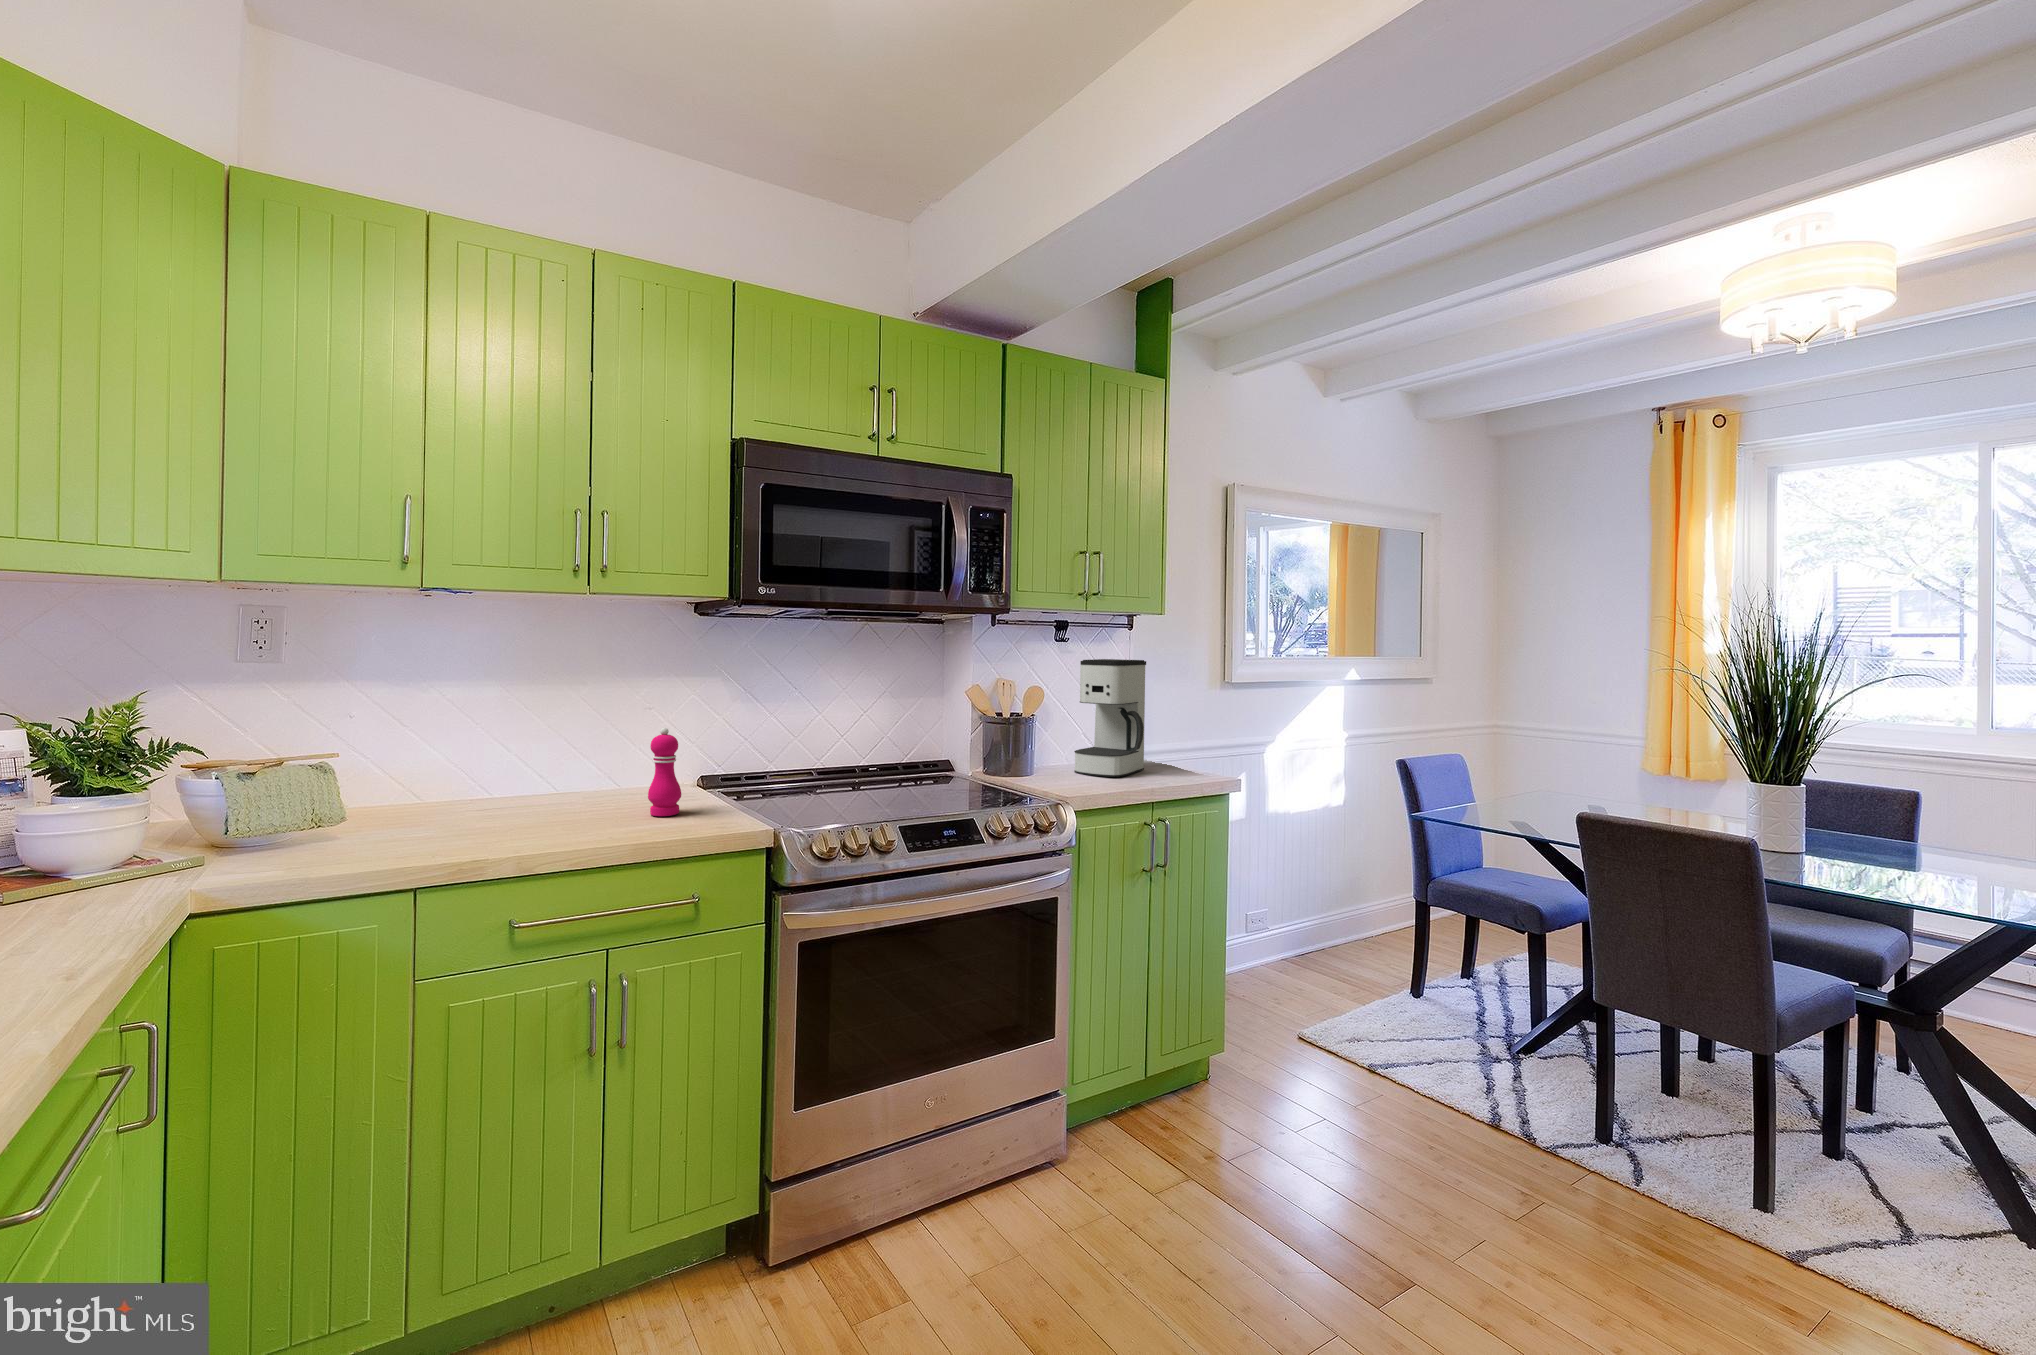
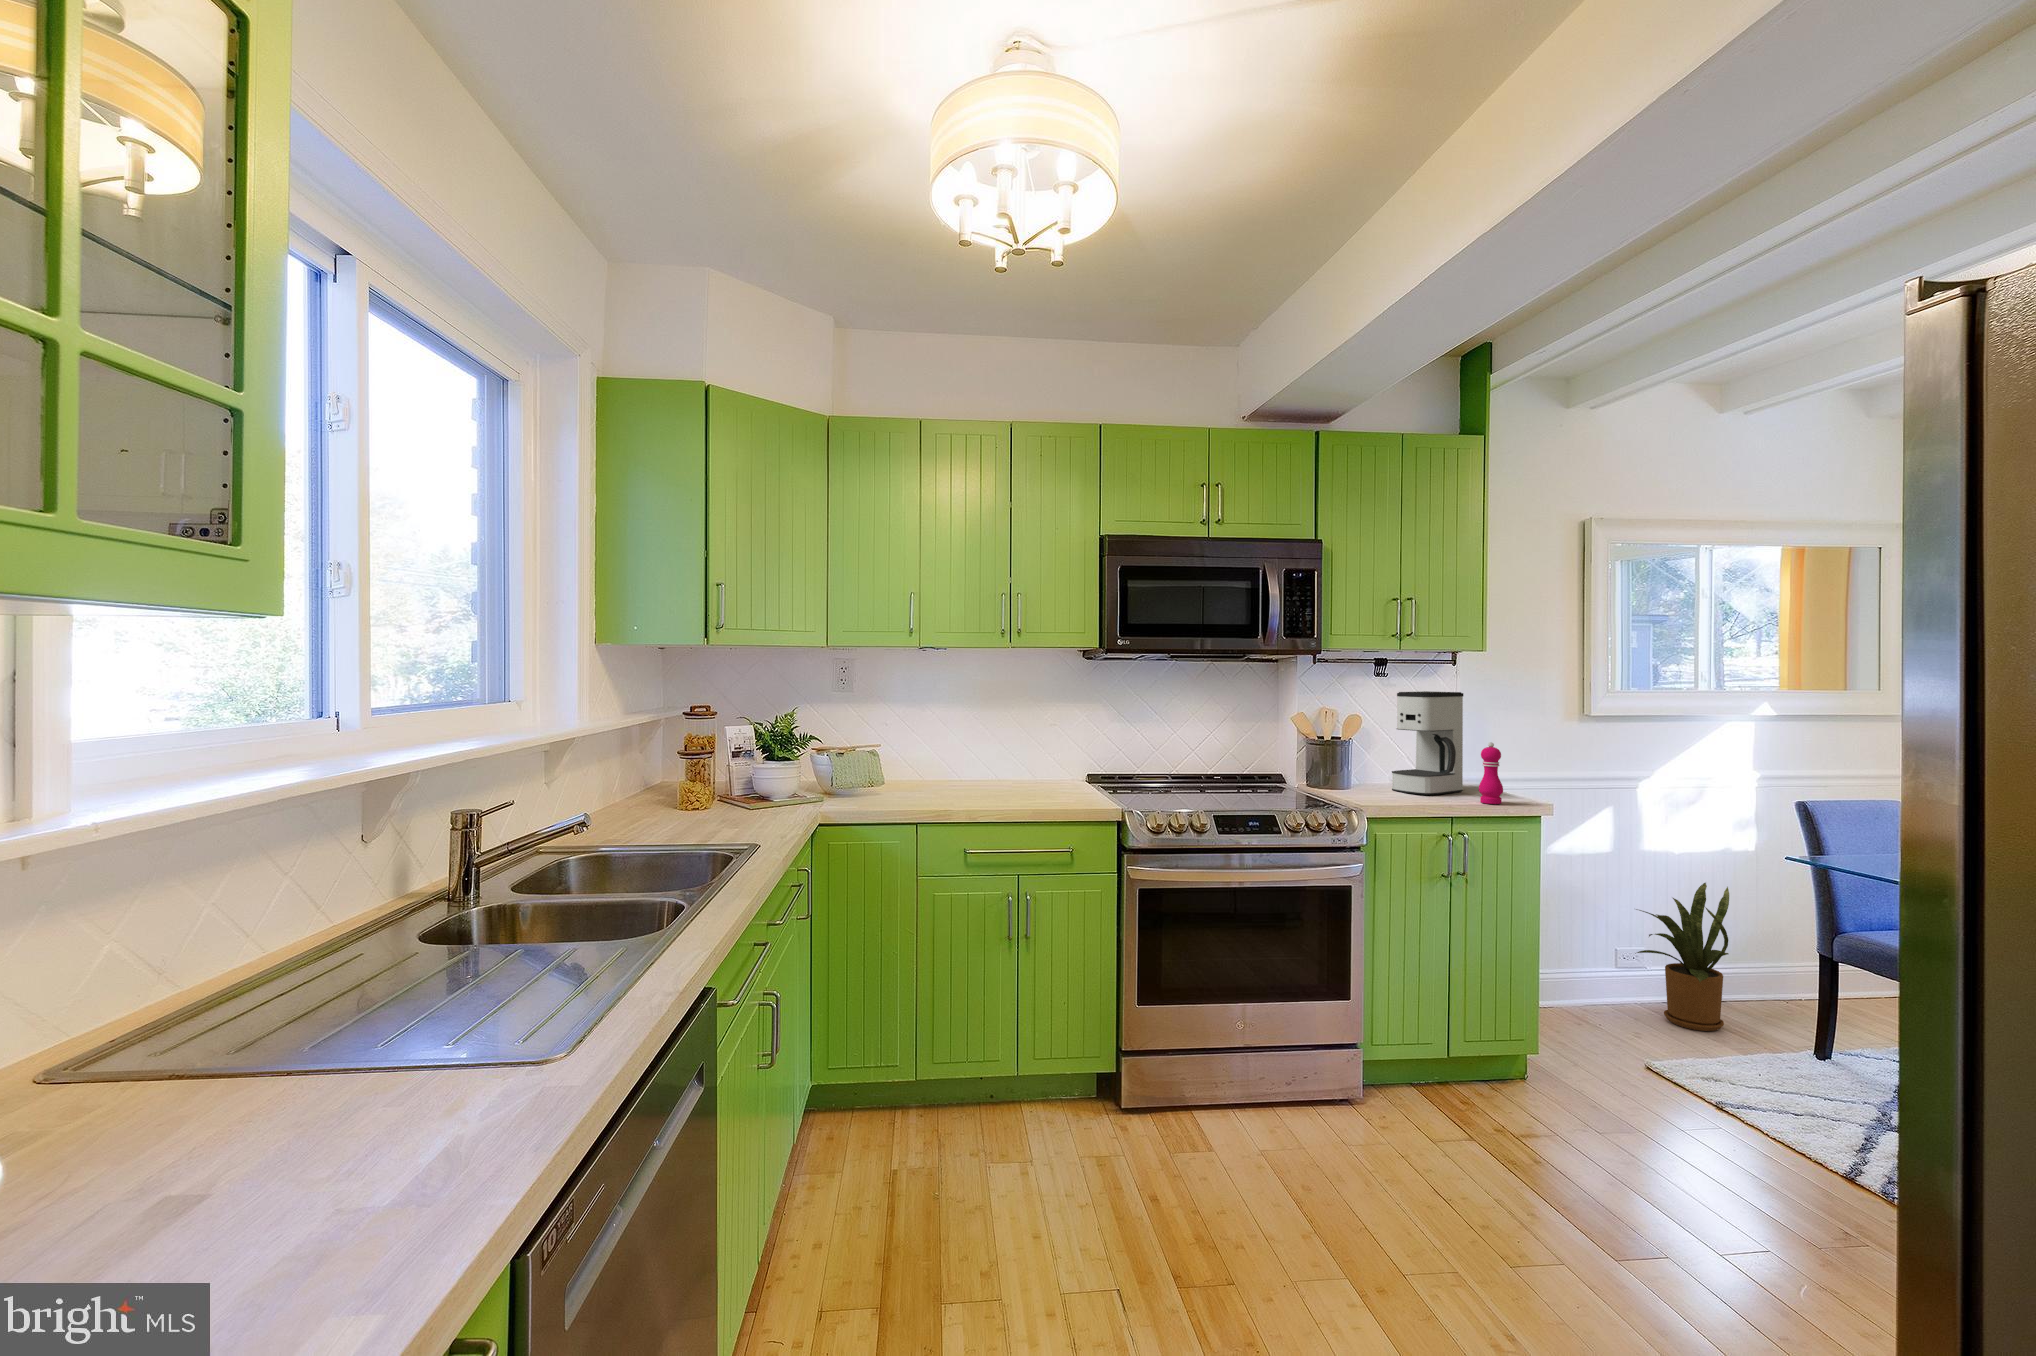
pepper mill: present [648,728,681,816] -> present [1479,742,1503,804]
house plant: none [1254,838,1341,981] -> present [1636,883,1729,1031]

